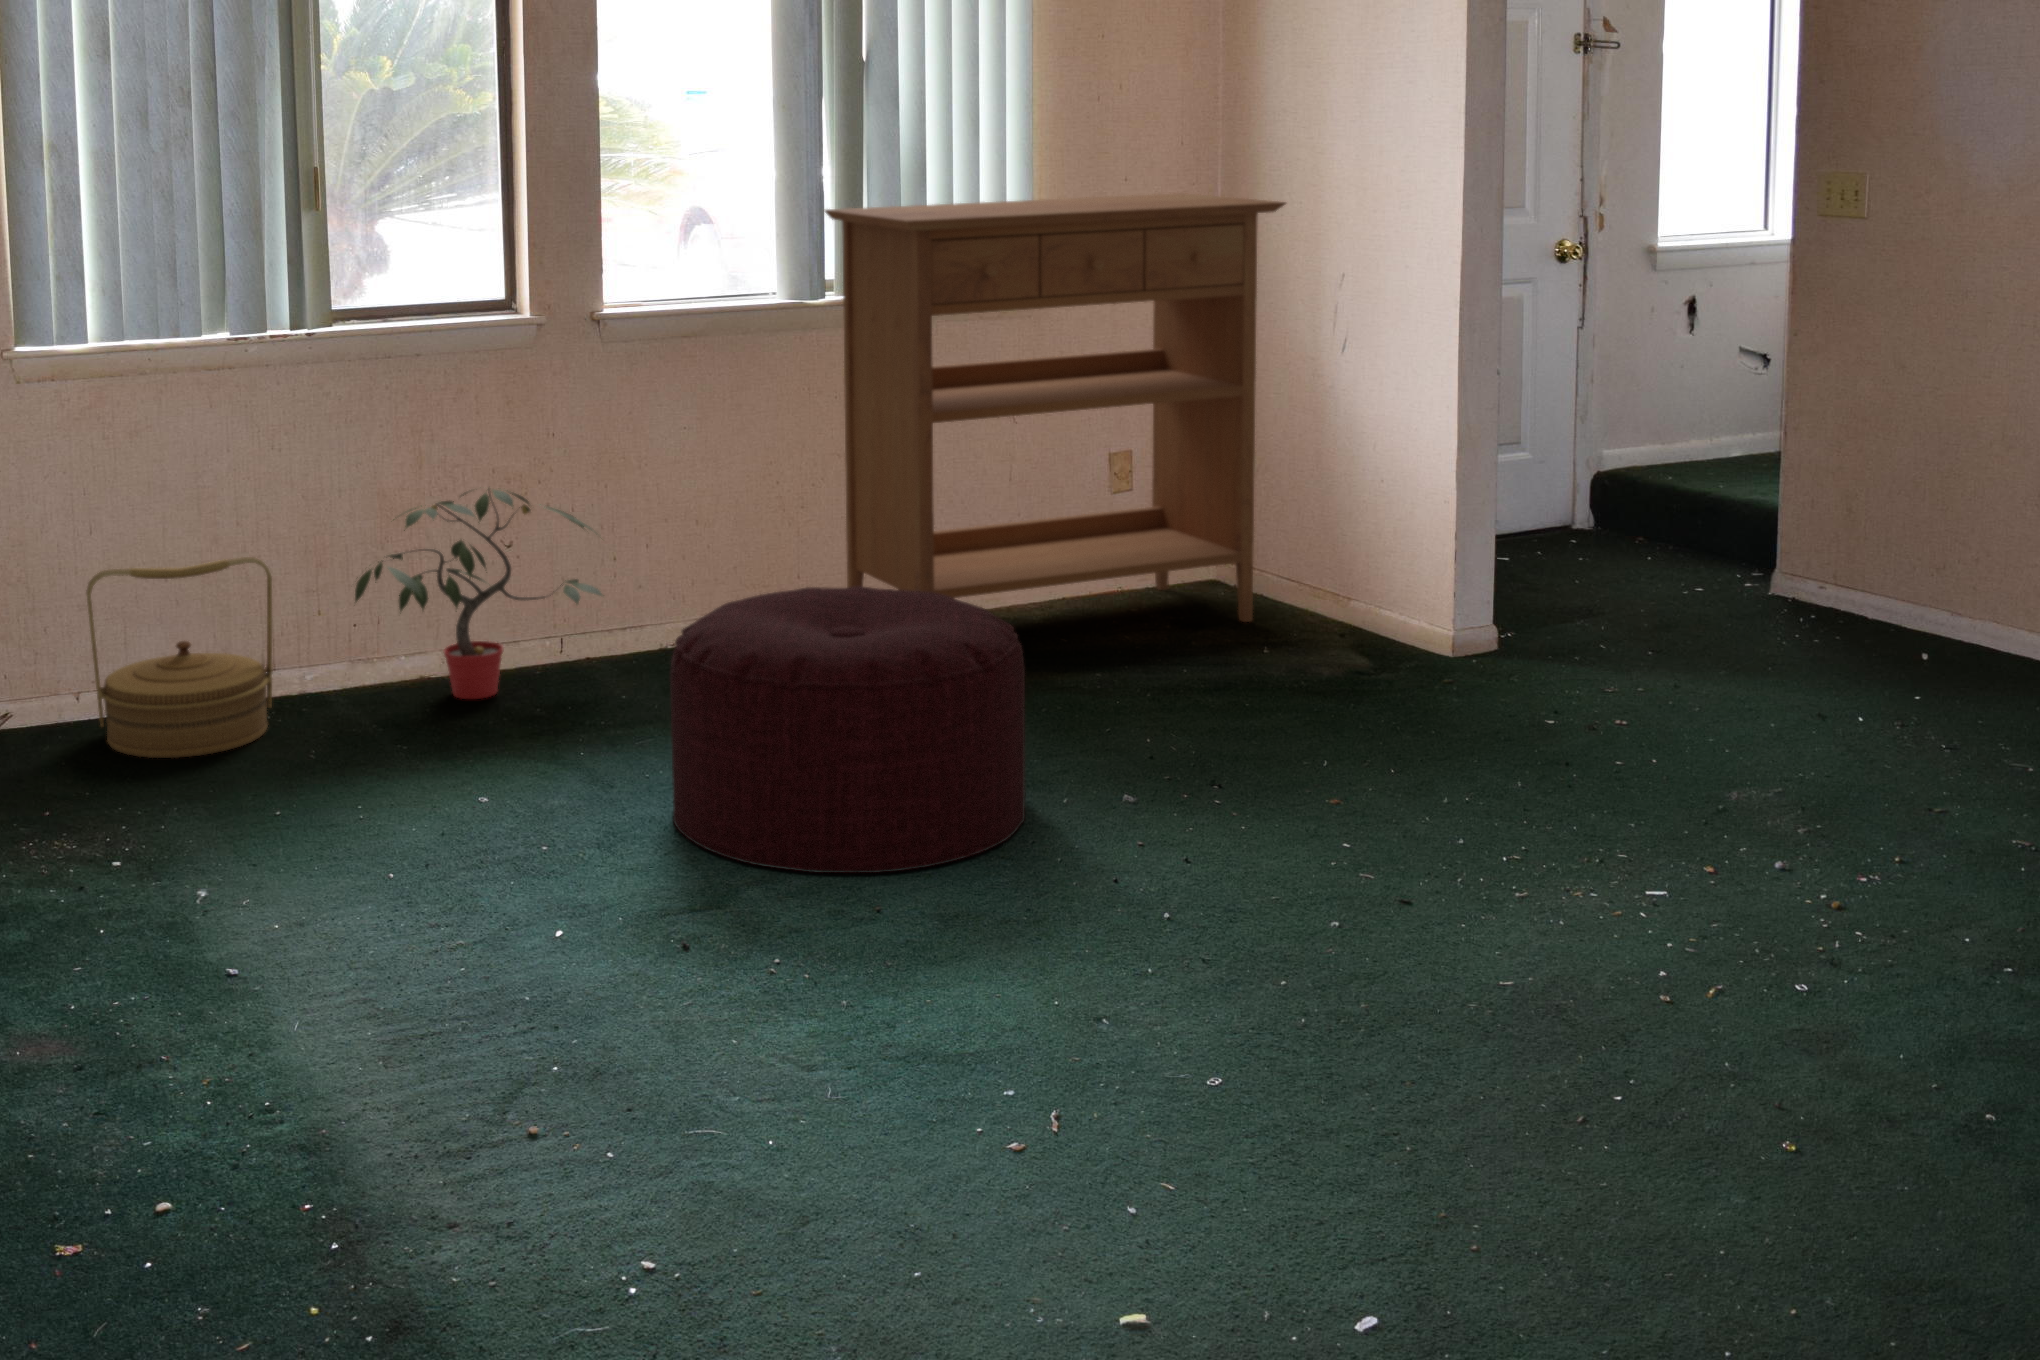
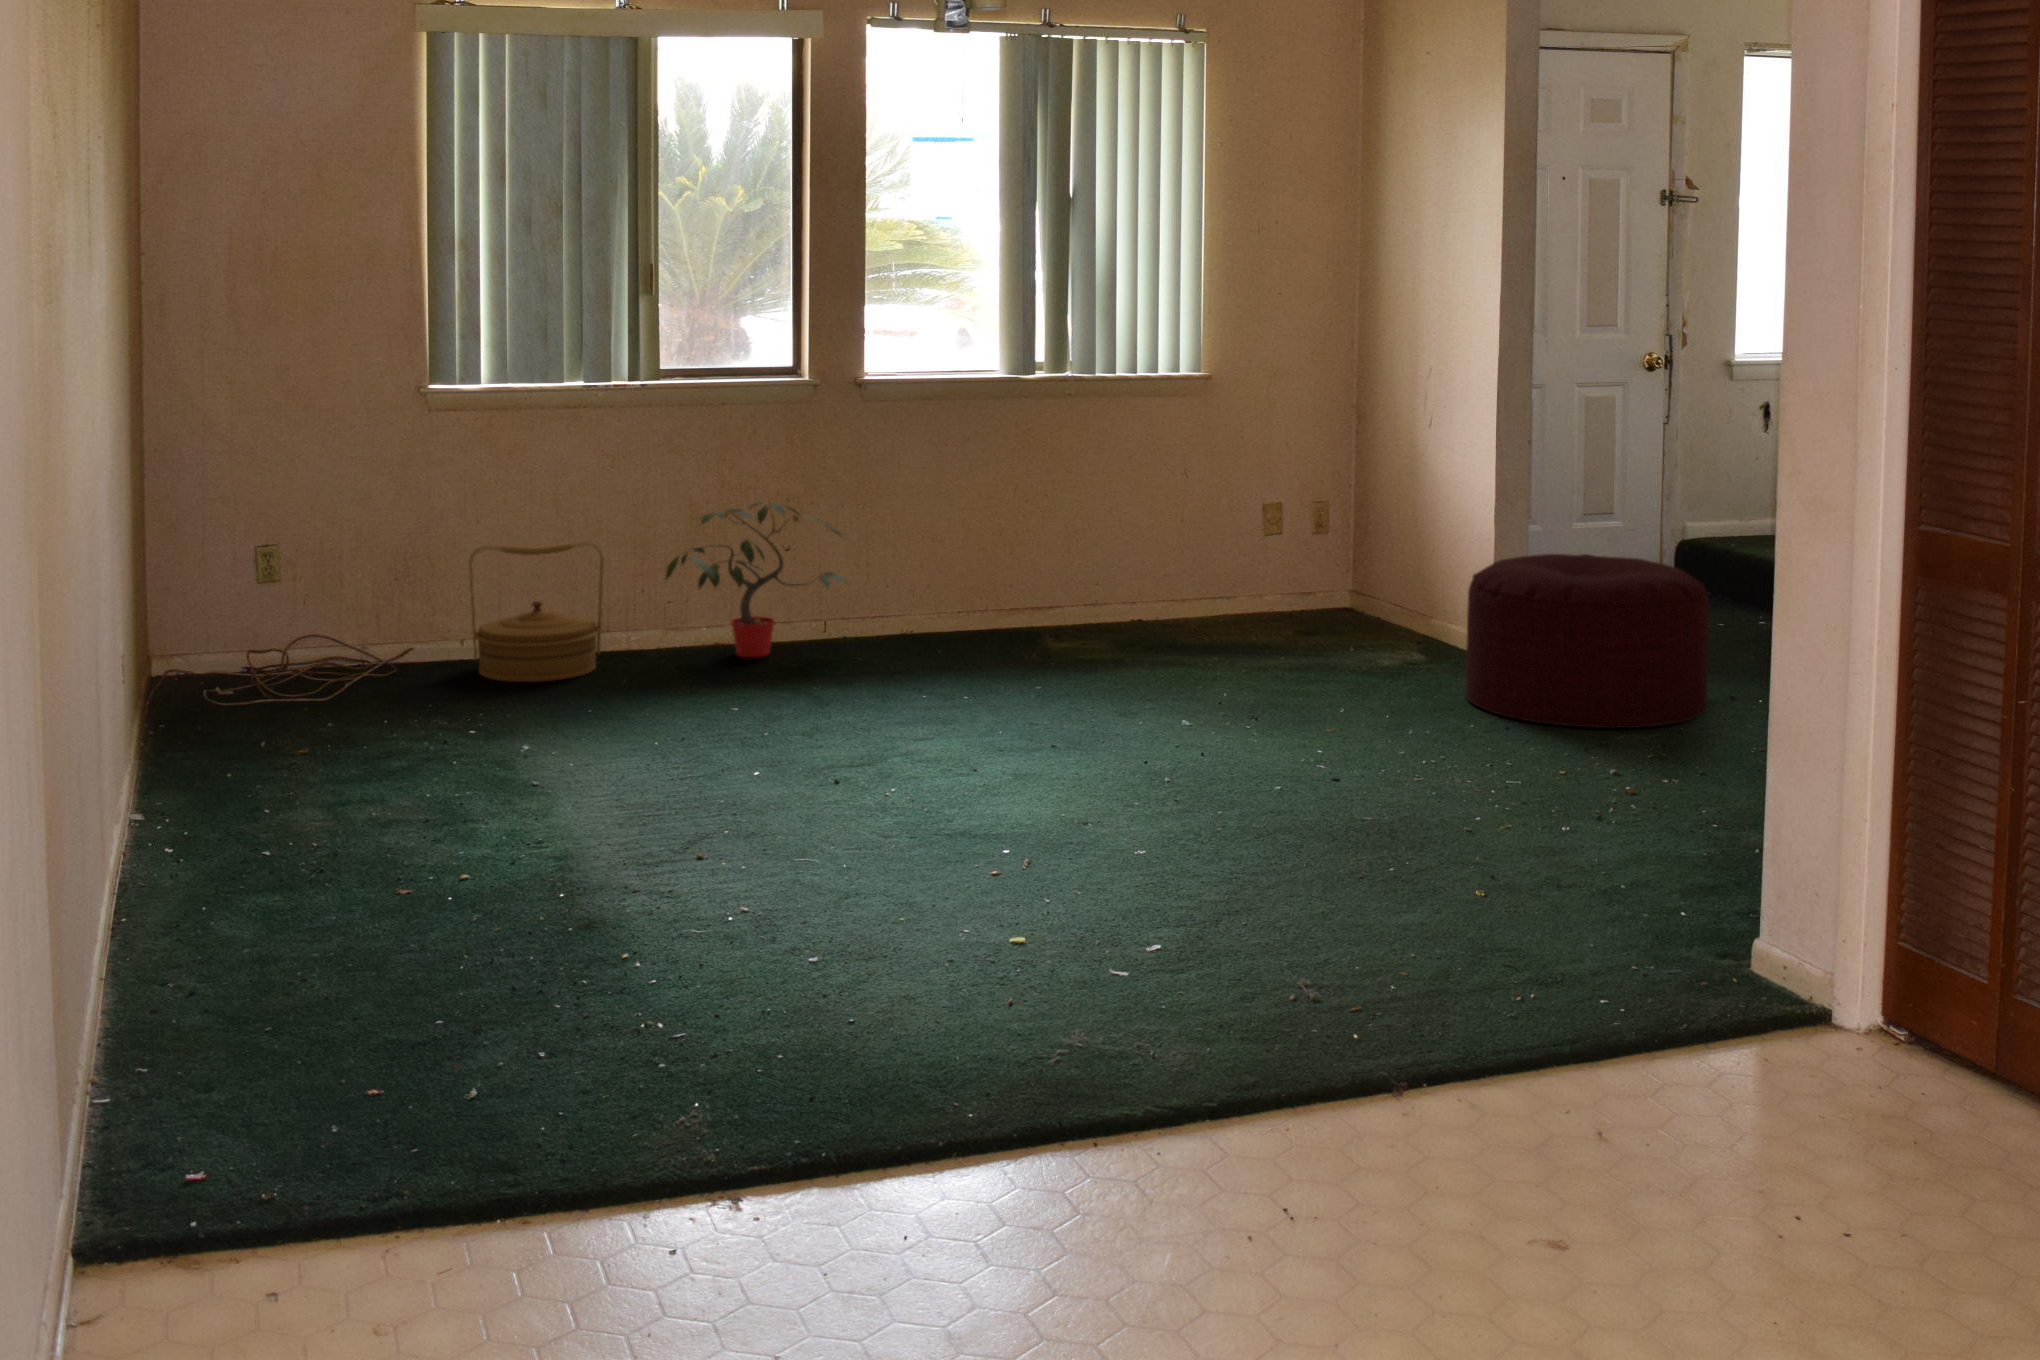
console table: present [825,193,1286,622] -> none [1036,304,1384,649]
ottoman: present [670,586,1025,873] -> present [1466,554,1709,728]

